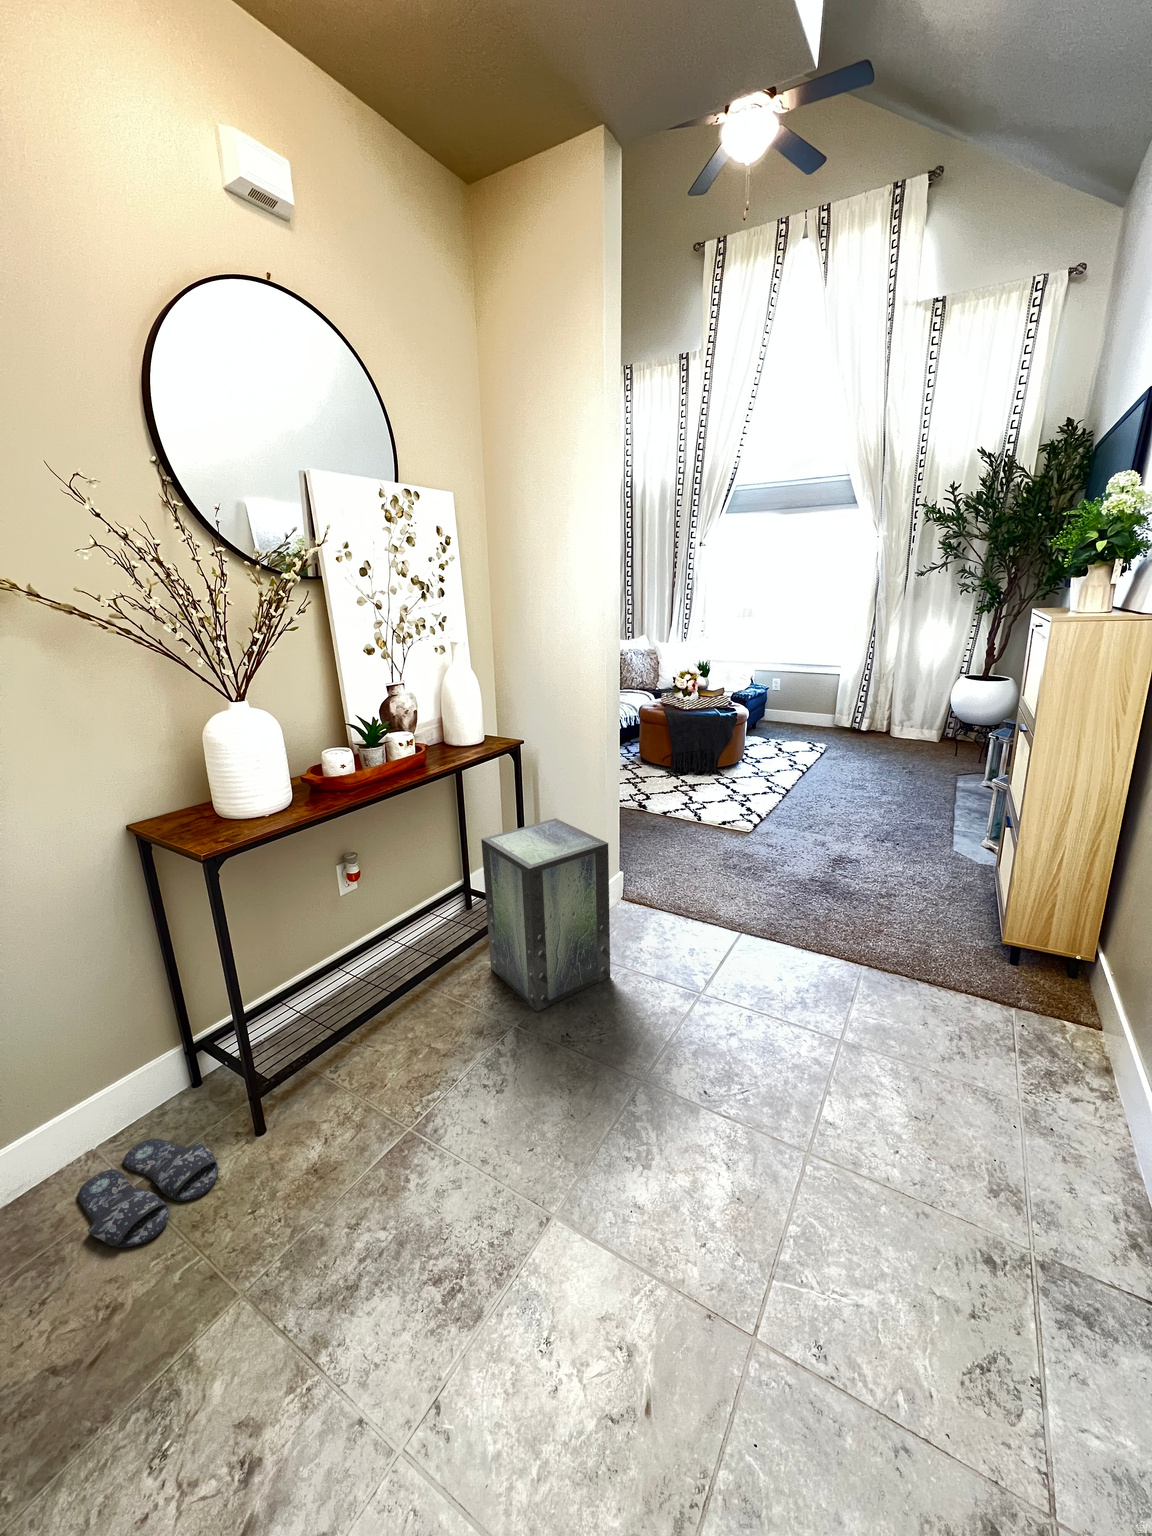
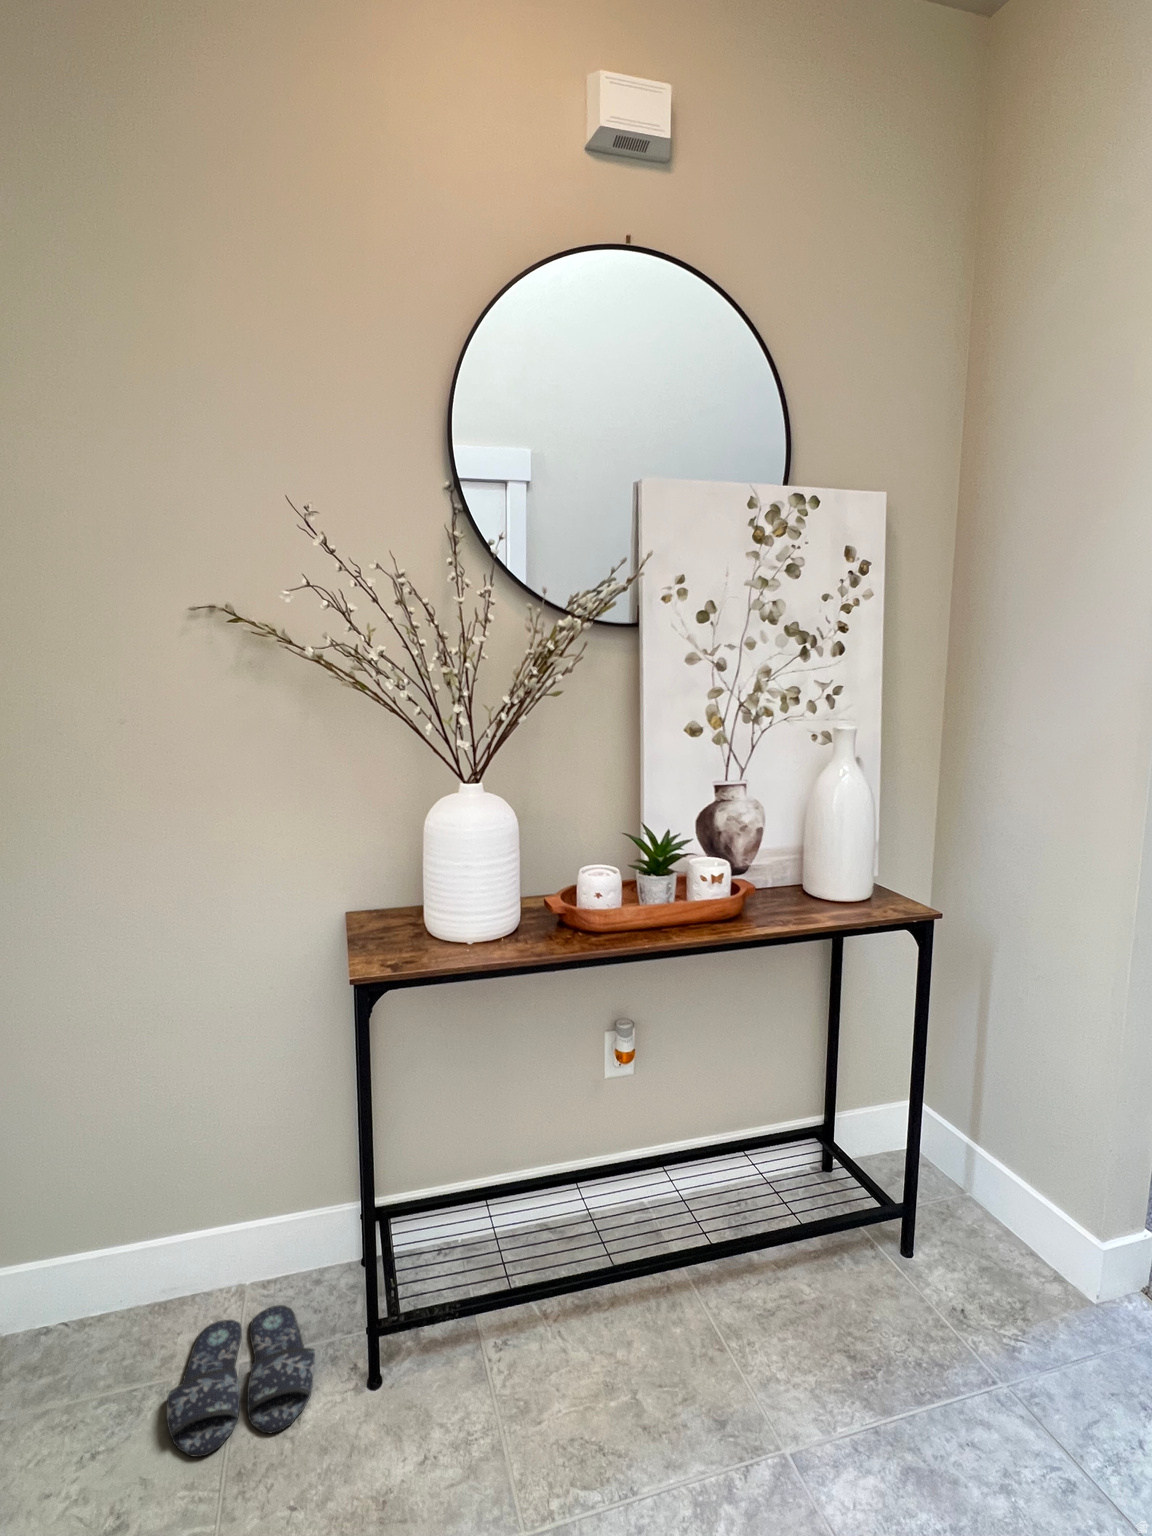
storage box: present [481,818,610,1012] -> none [805,1068,1059,1468]

